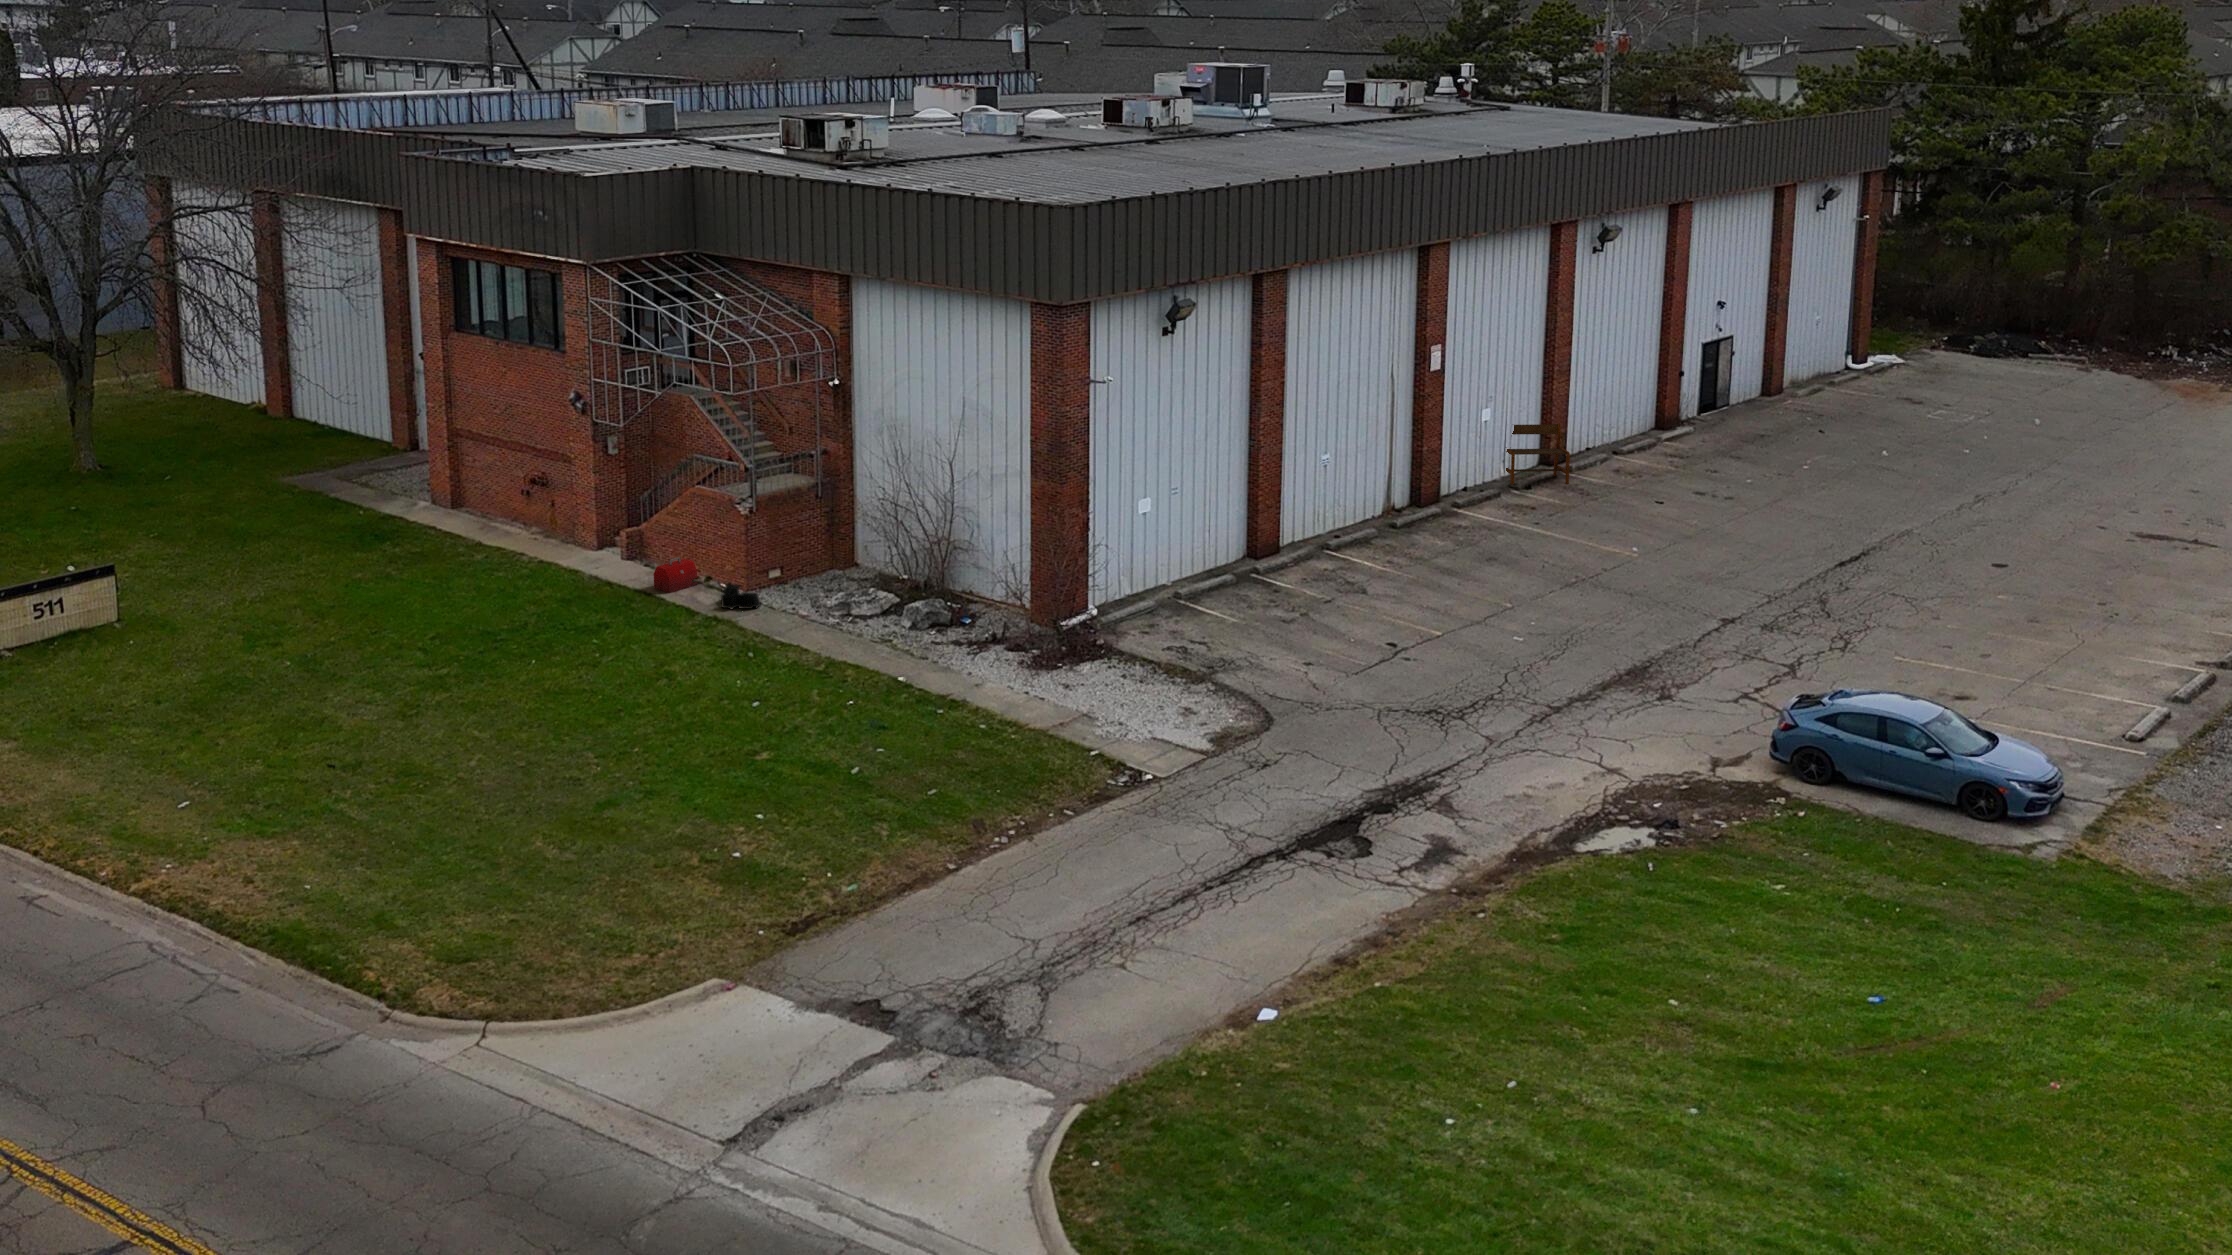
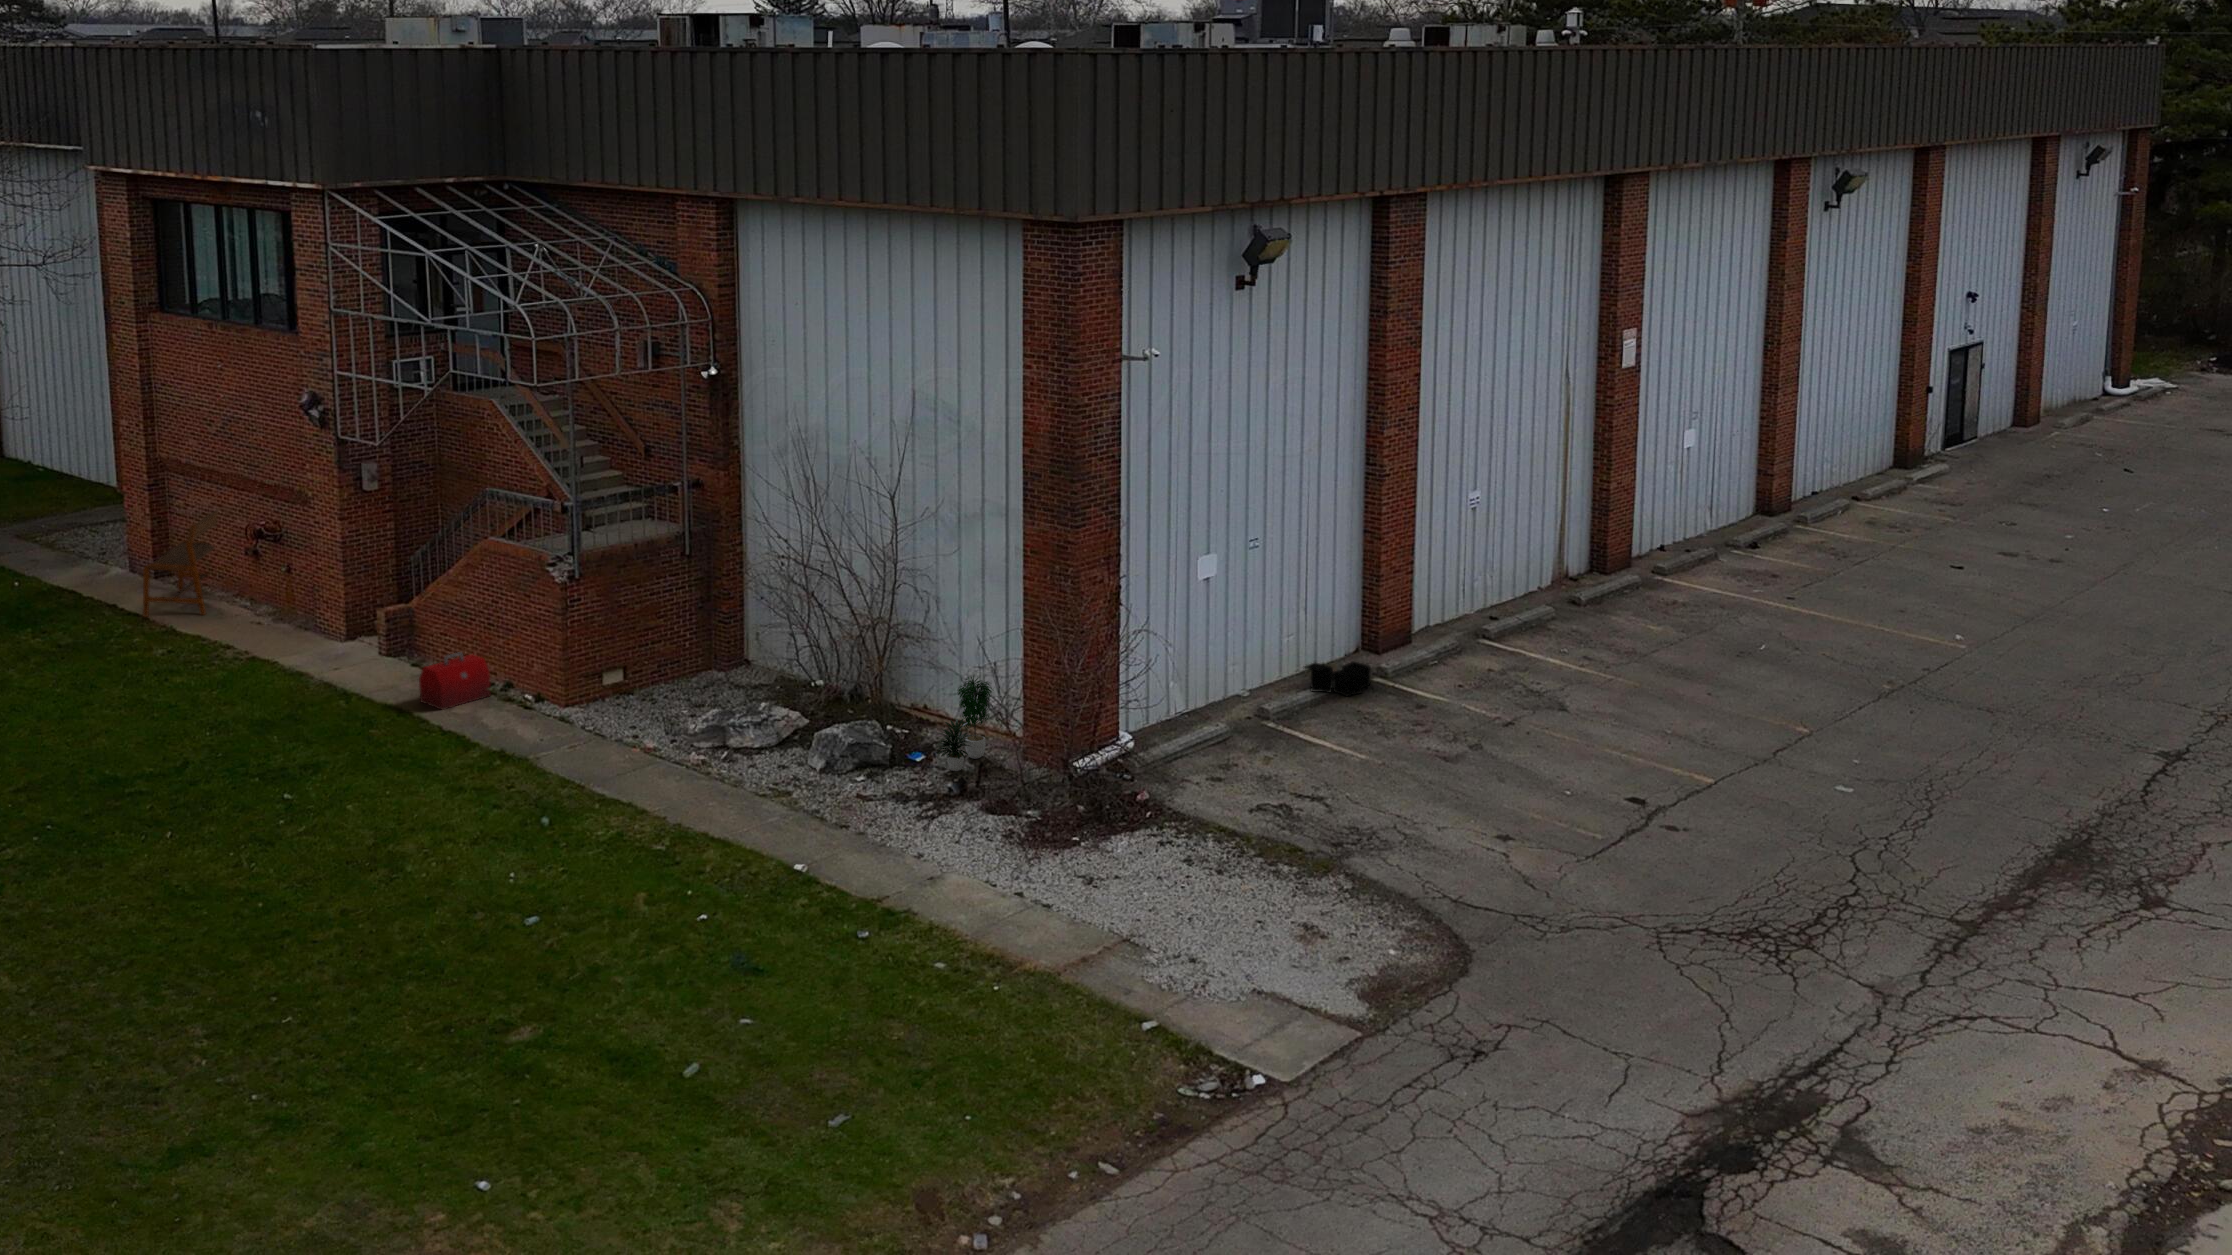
bench: present [1506,424,1570,484] -> present [143,510,218,617]
potted plant: none [978,571,1014,629] -> present [935,676,992,771]
storage bin: present [721,584,761,609] -> present [1304,661,1371,696]

